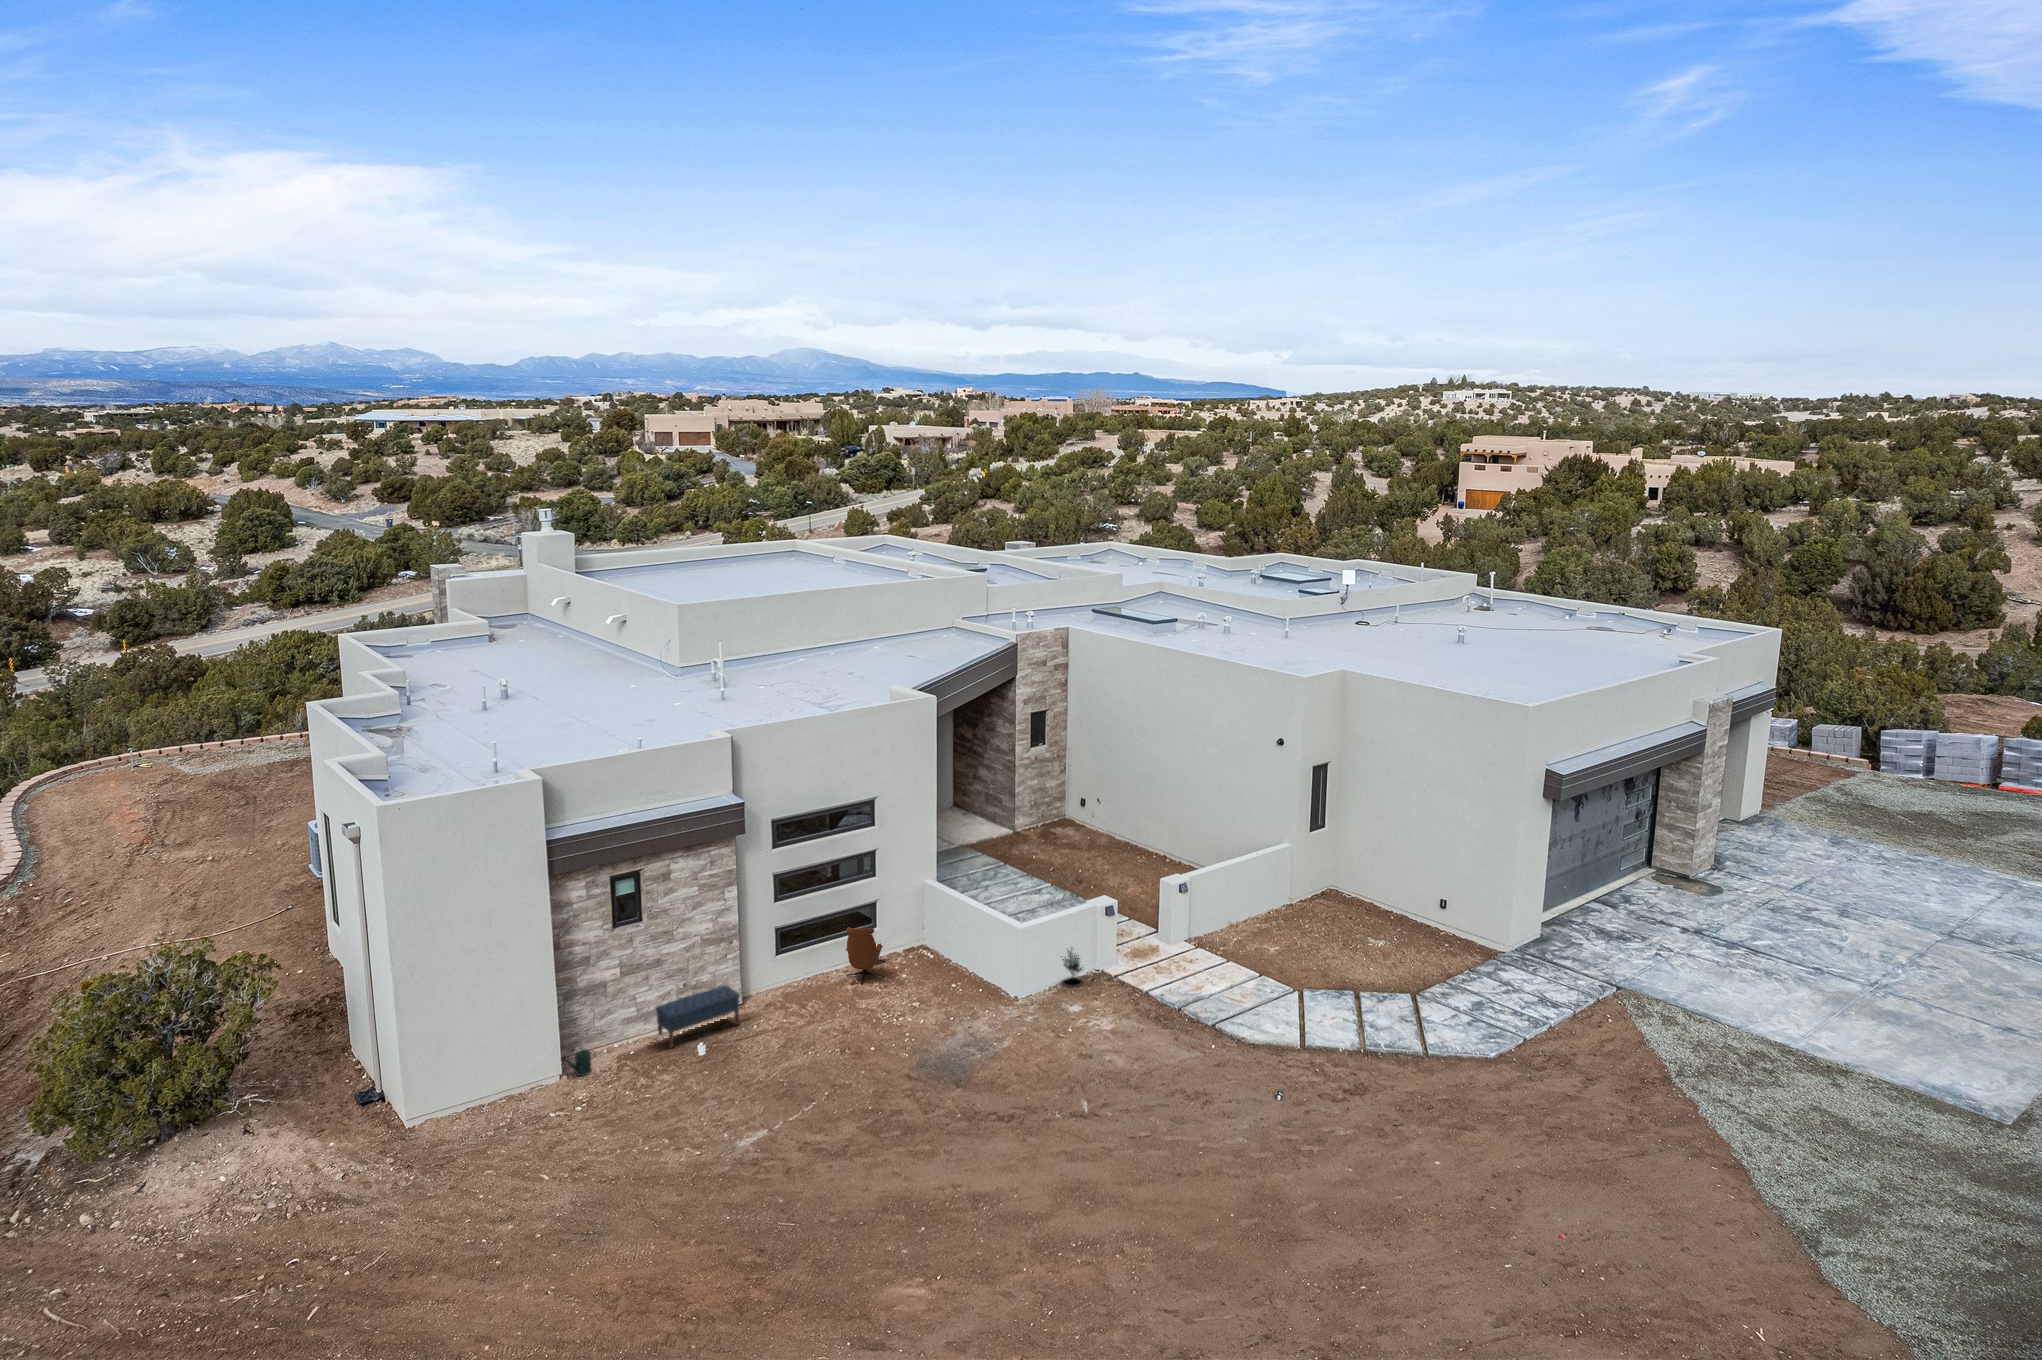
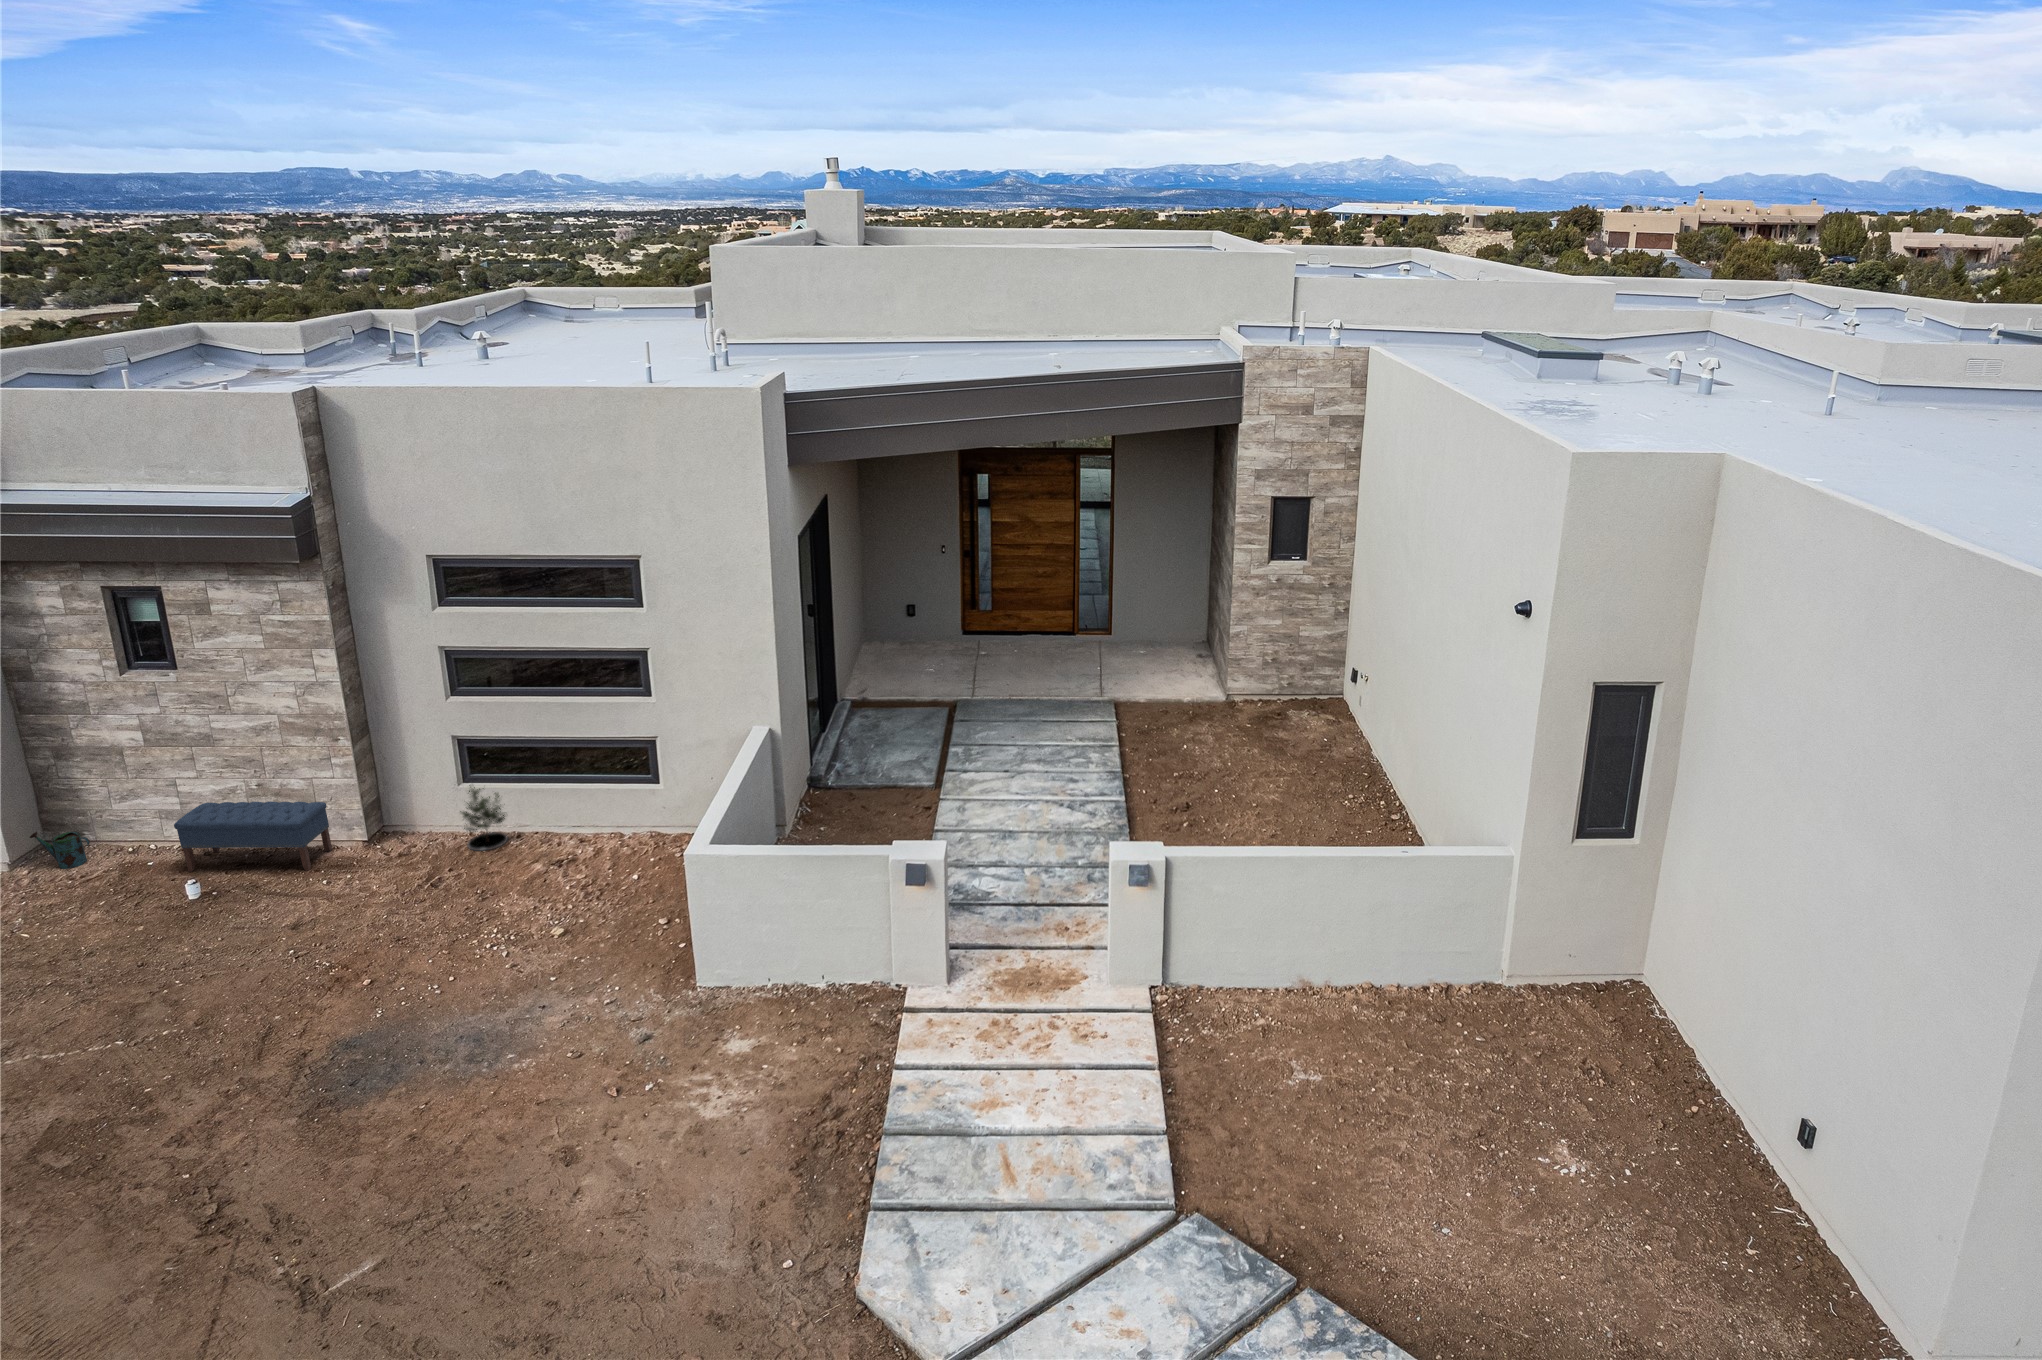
lounge chair: present [846,927,885,985] -> none [505,769,649,872]
potted tree: present [1061,948,1083,987] -> present [460,785,508,851]

